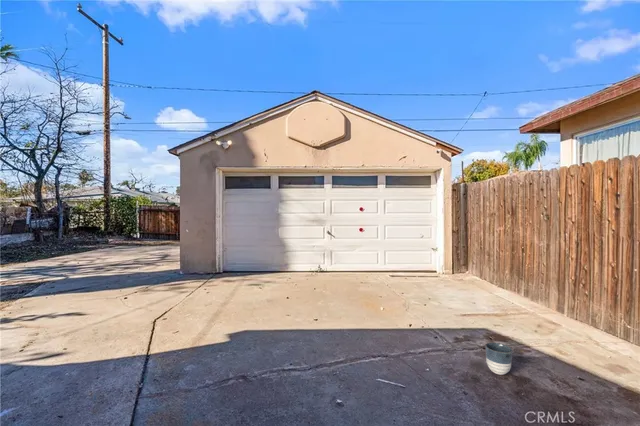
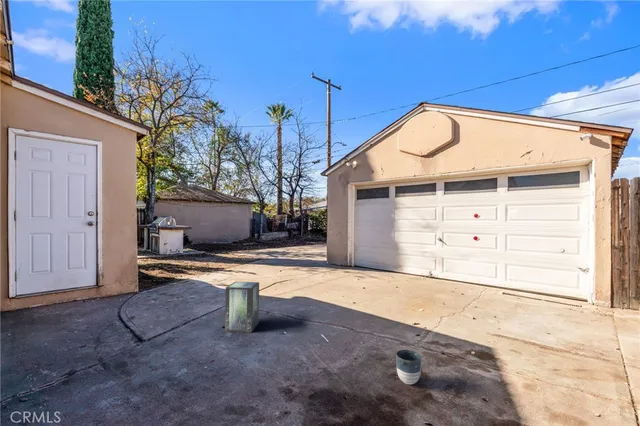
storage box: none [230,316,287,411] -> present [225,282,259,333]

